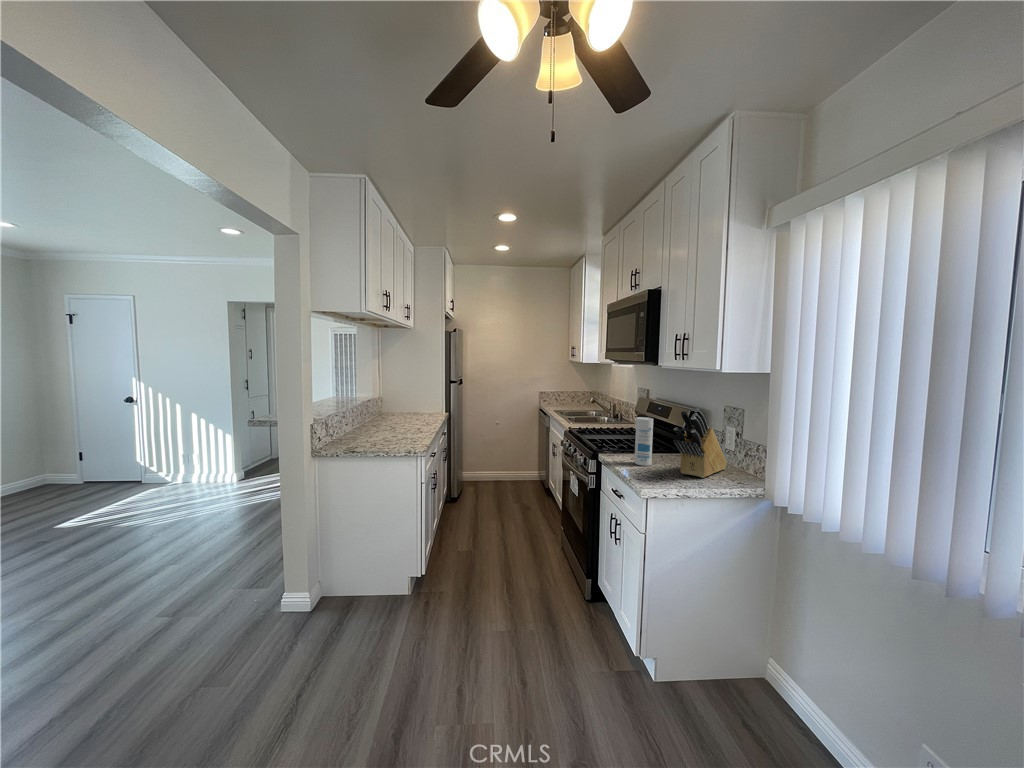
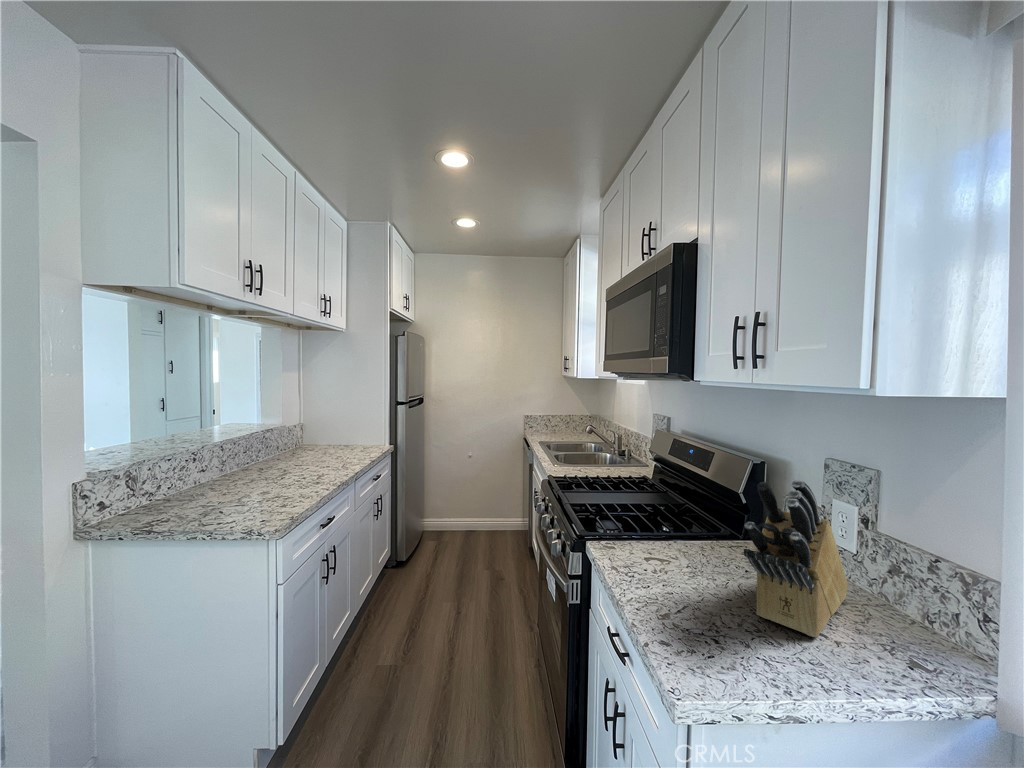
canister: present [635,417,653,466] -> none [654,482,691,583]

